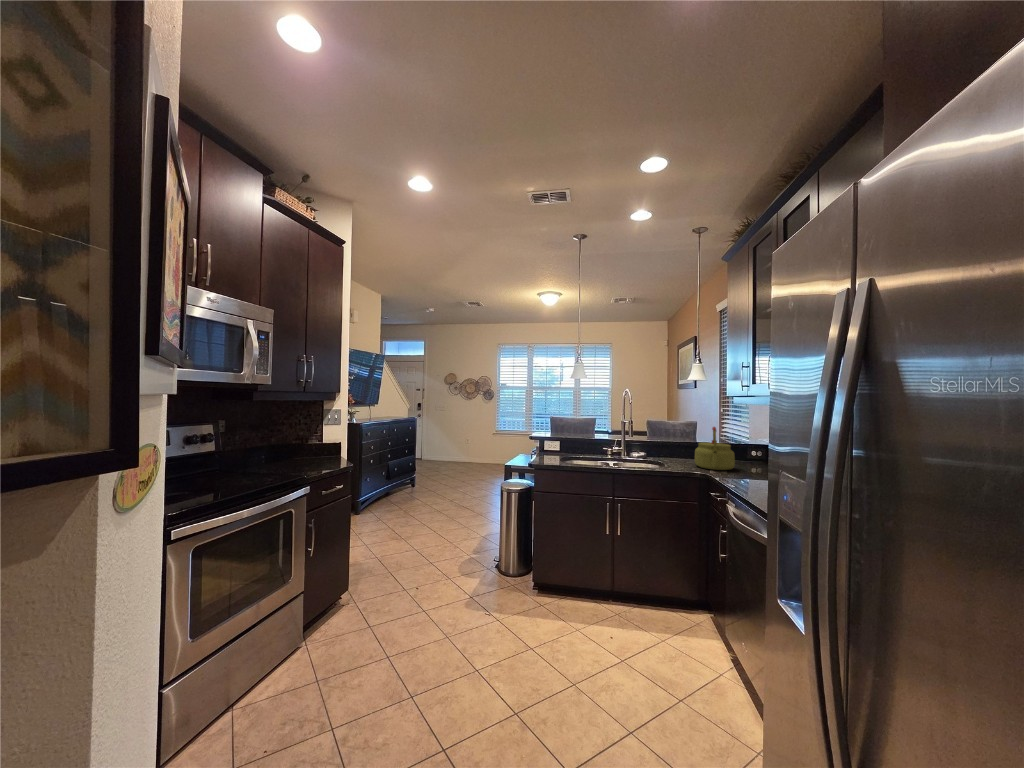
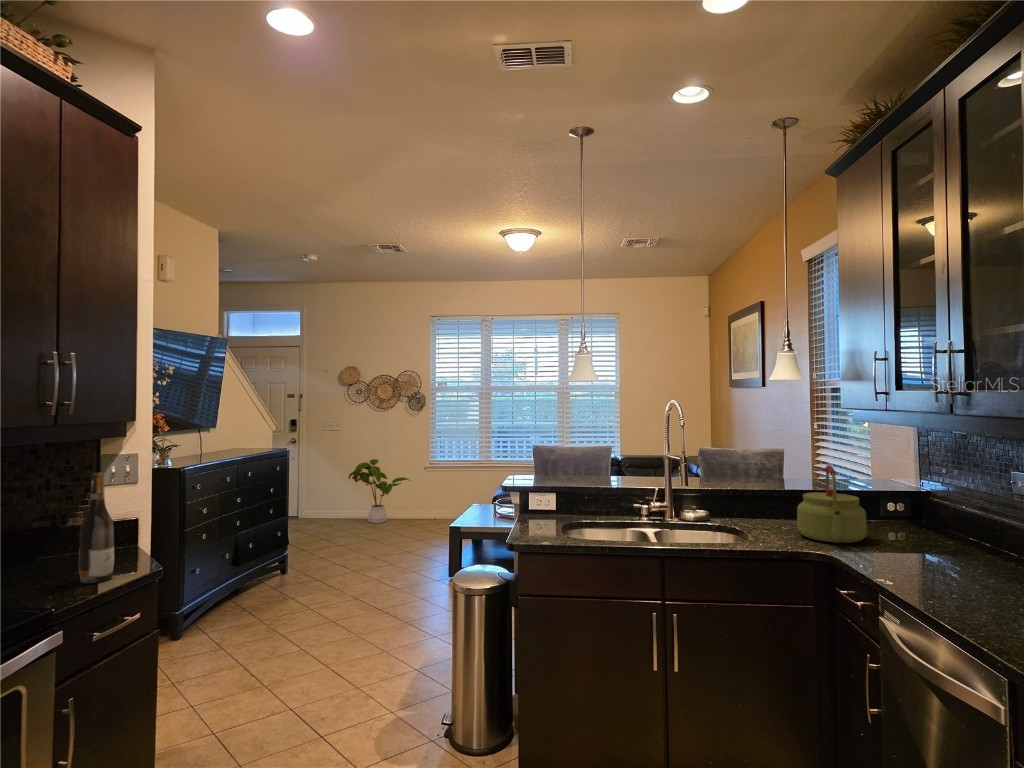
wine bottle: none [315,415,332,469] -> present [79,473,114,583]
house plant: none [450,426,486,463] -> present [349,459,410,523]

